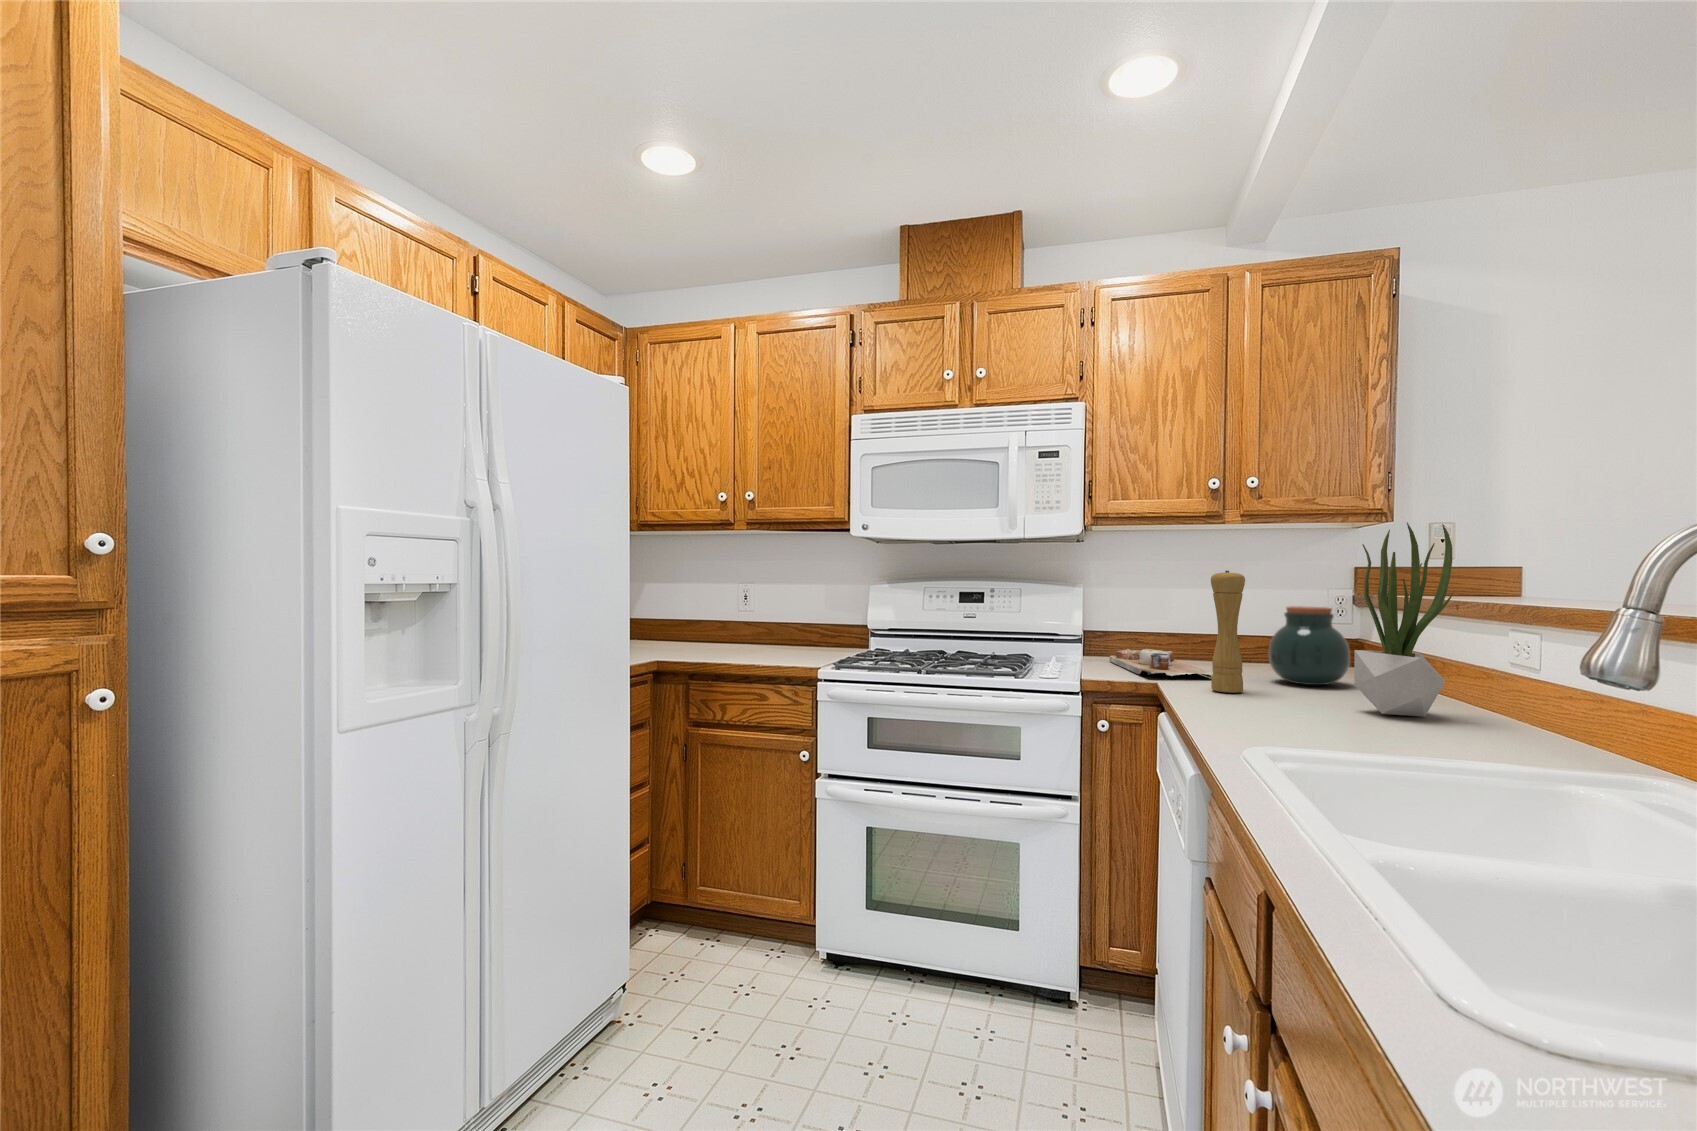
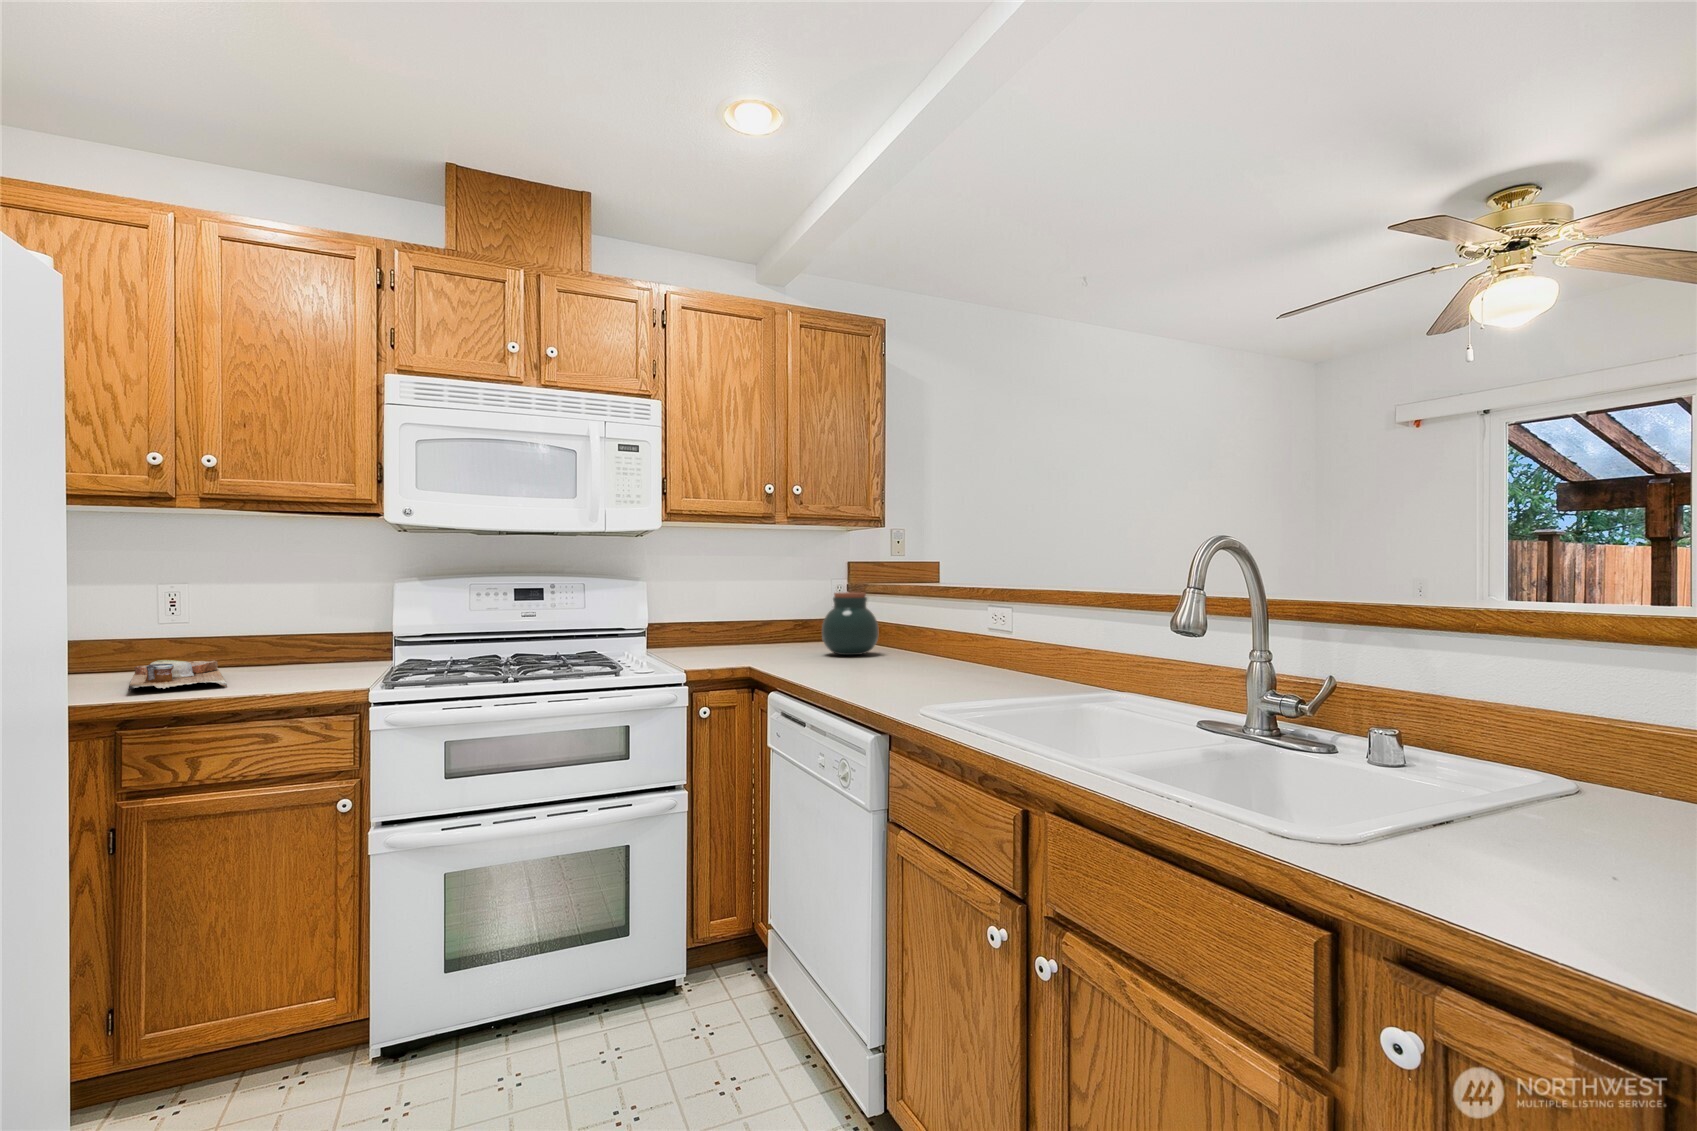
potted plant: present [1354,523,1454,717] -> none [909,523,970,666]
pepper mill: present [1211,571,1245,693] -> none [797,562,823,666]
cutting board: present [1109,649,1213,678] -> present [128,660,227,691]

